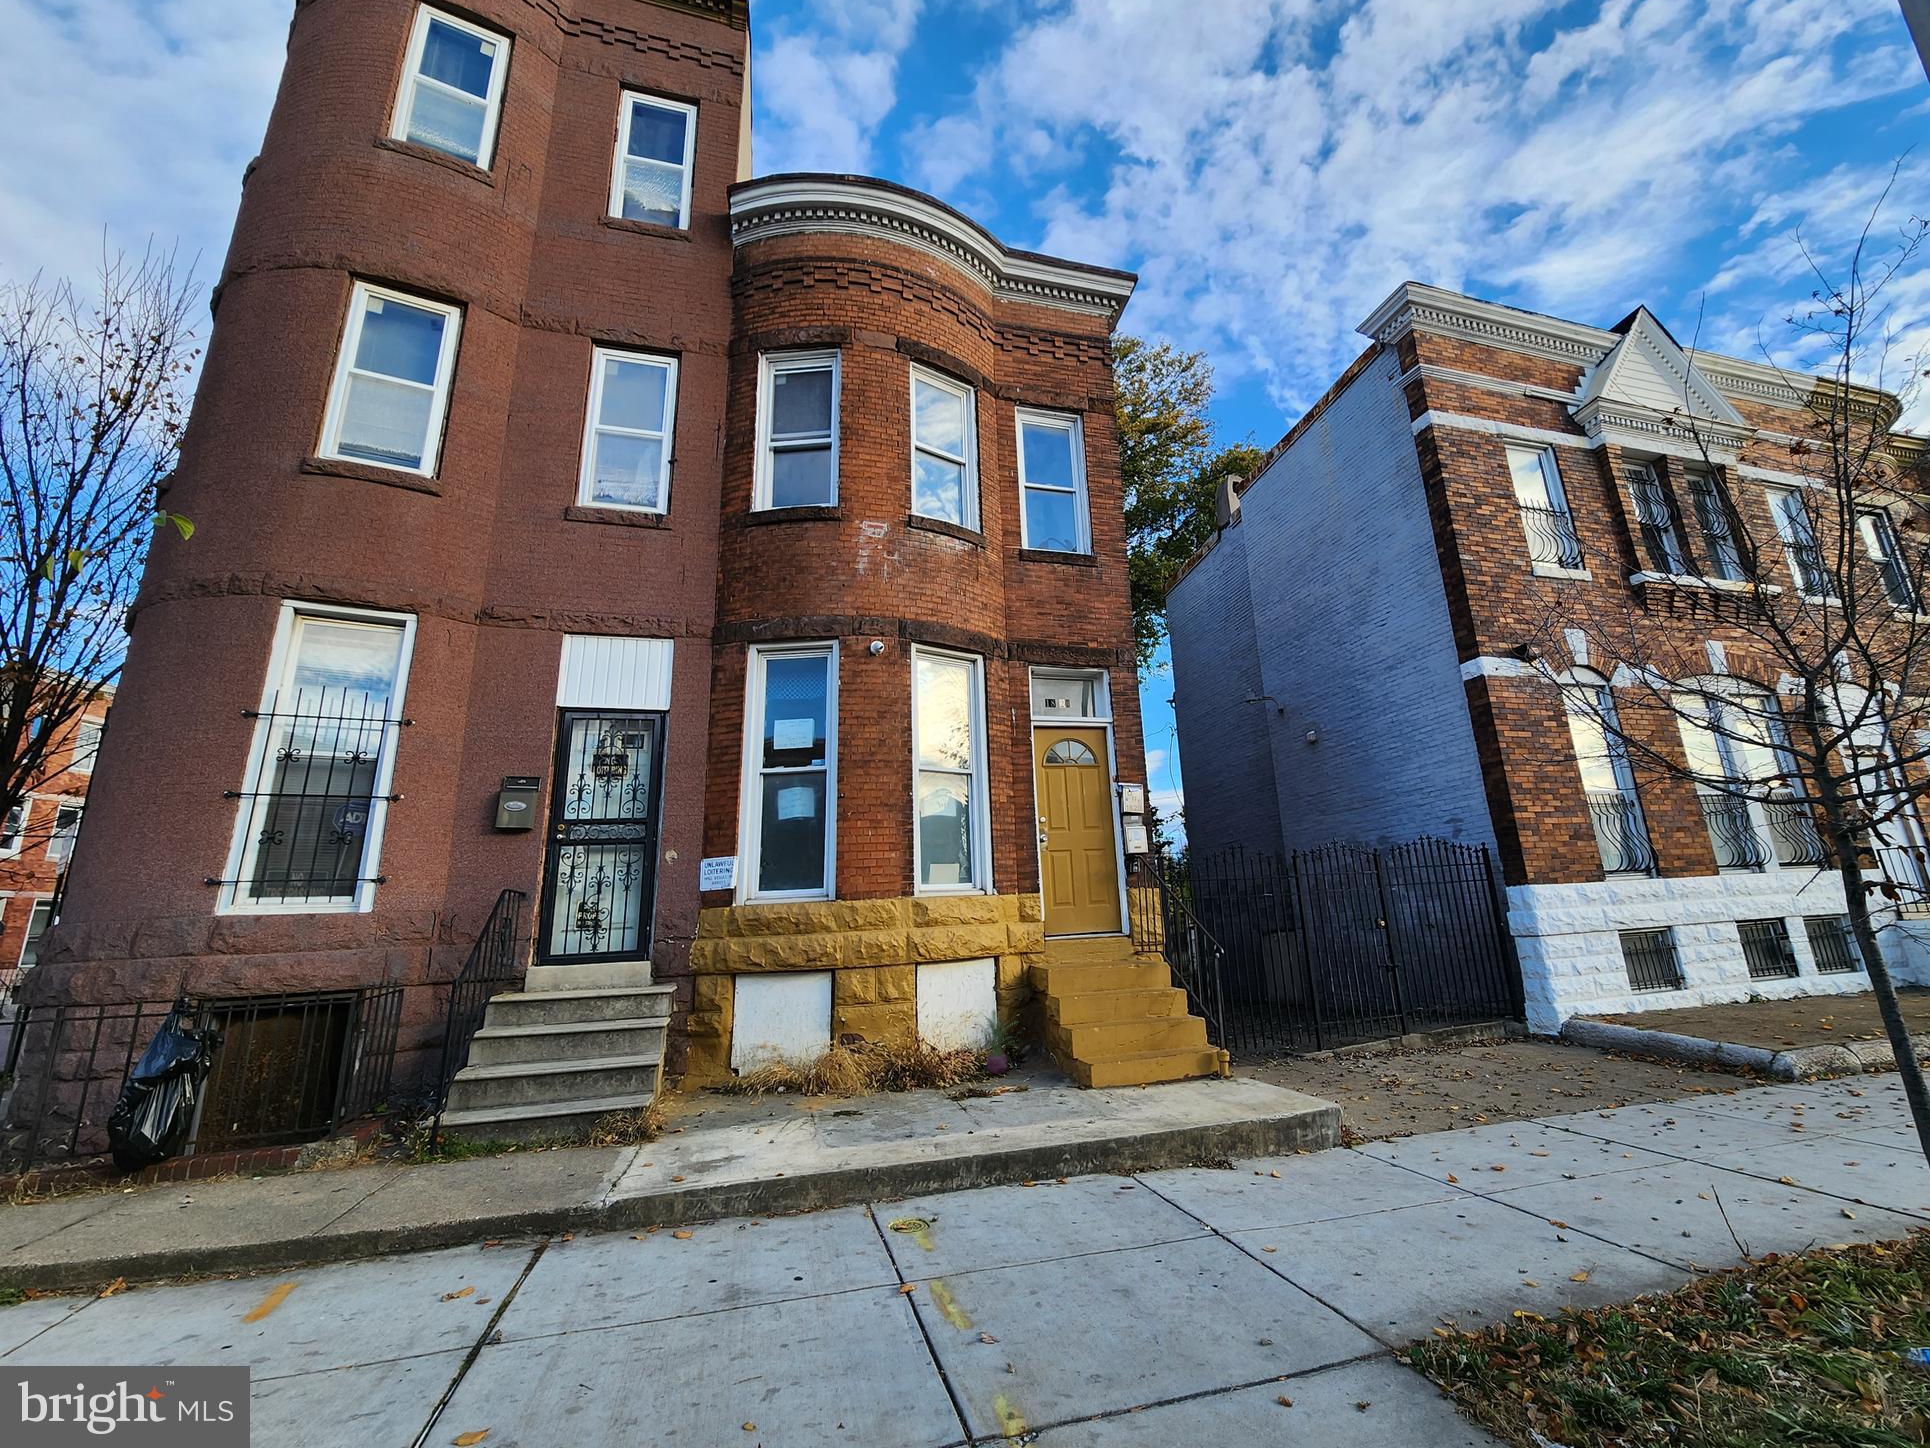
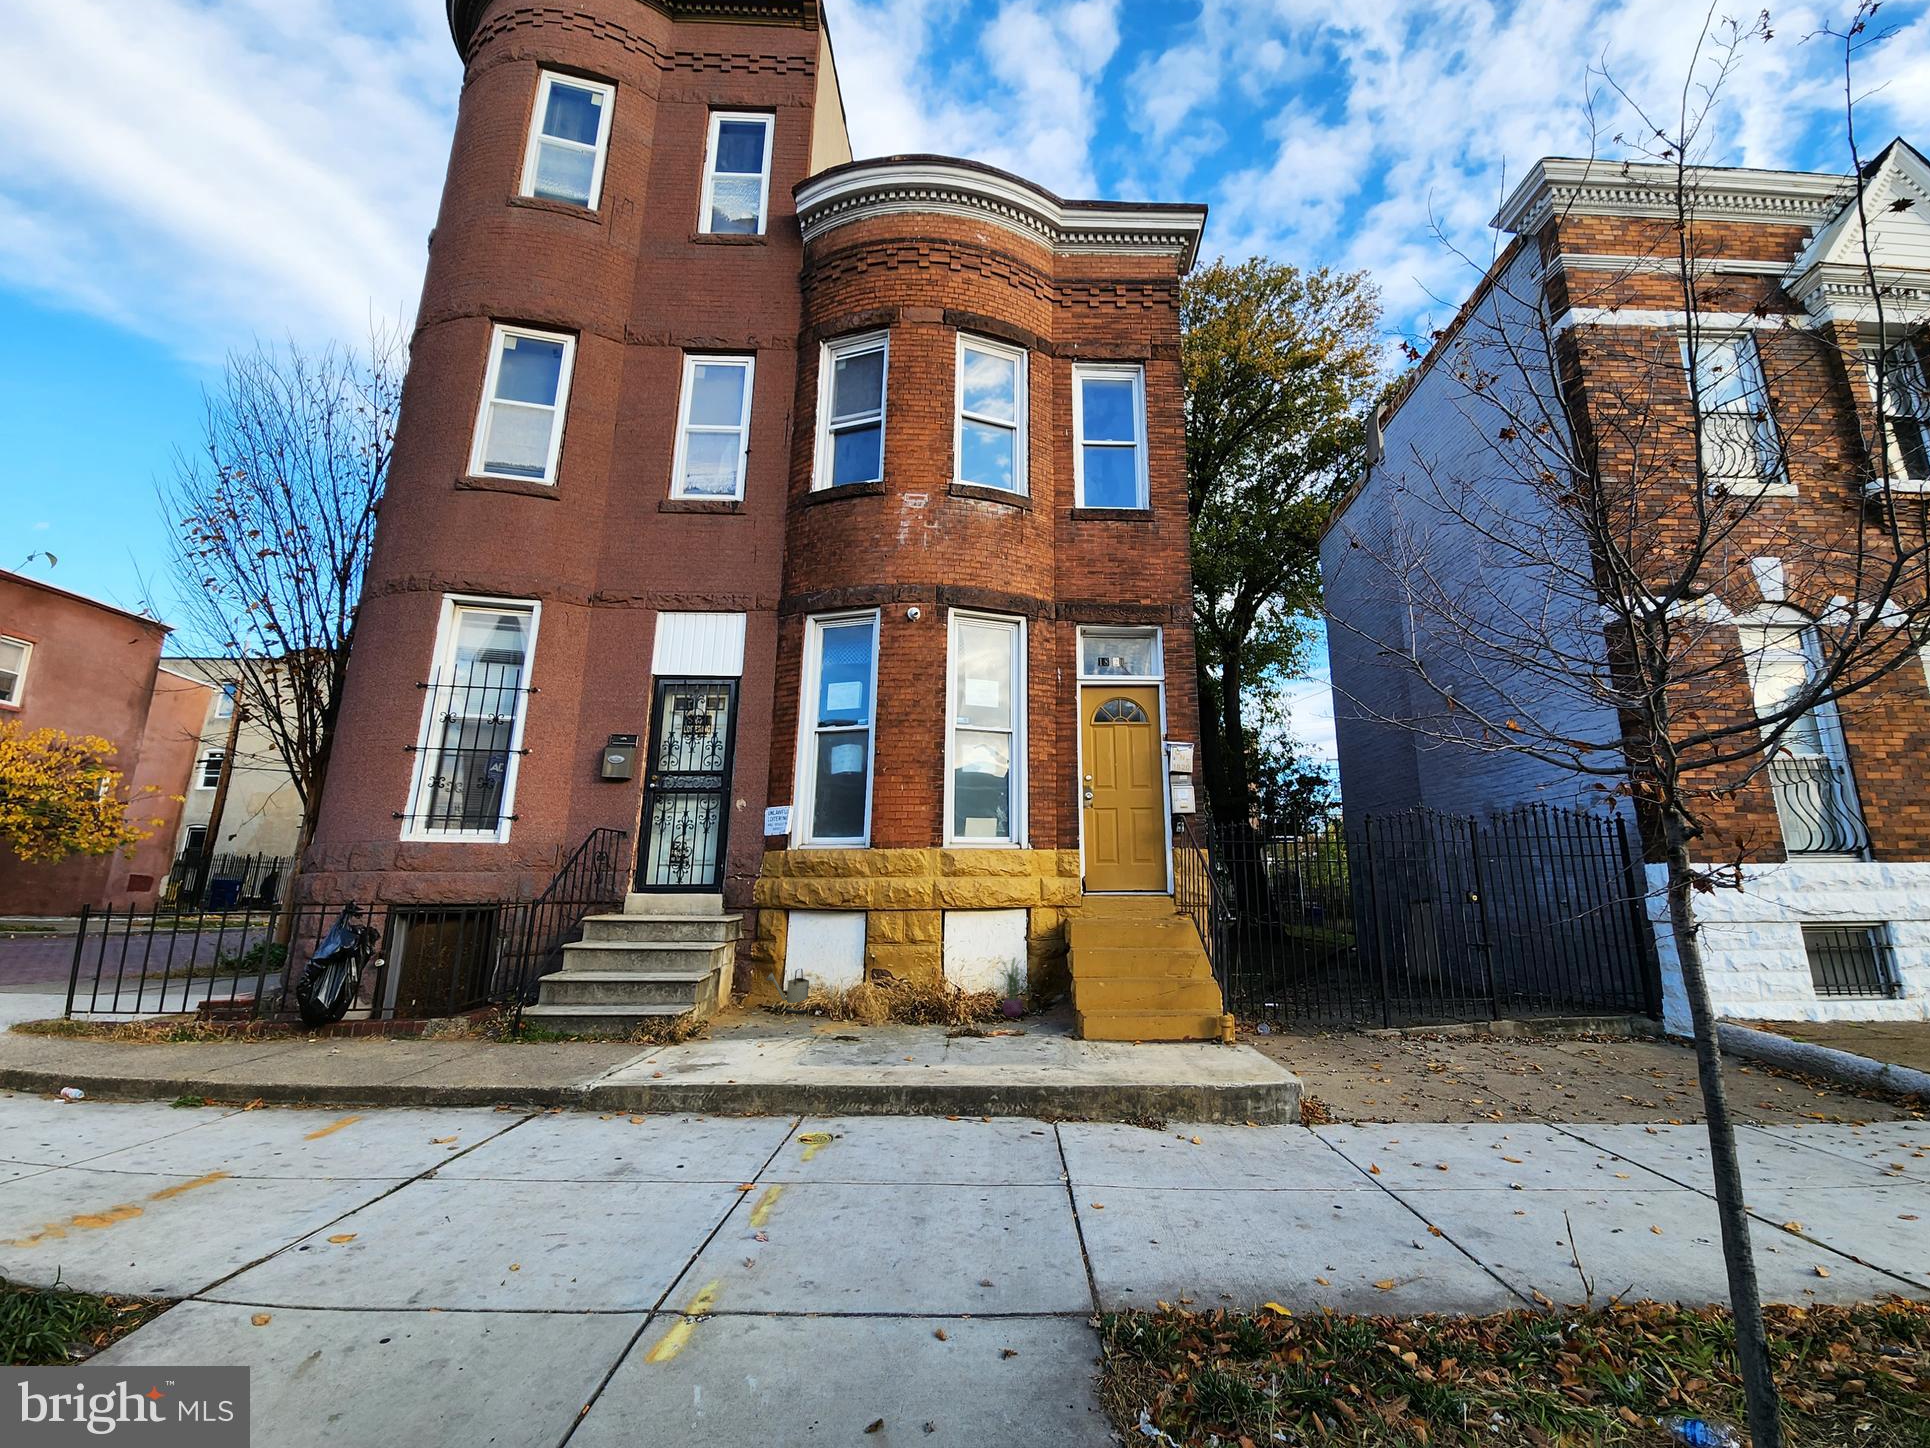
watering can: none [717,1041,774,1094] -> present [766,969,812,1013]

